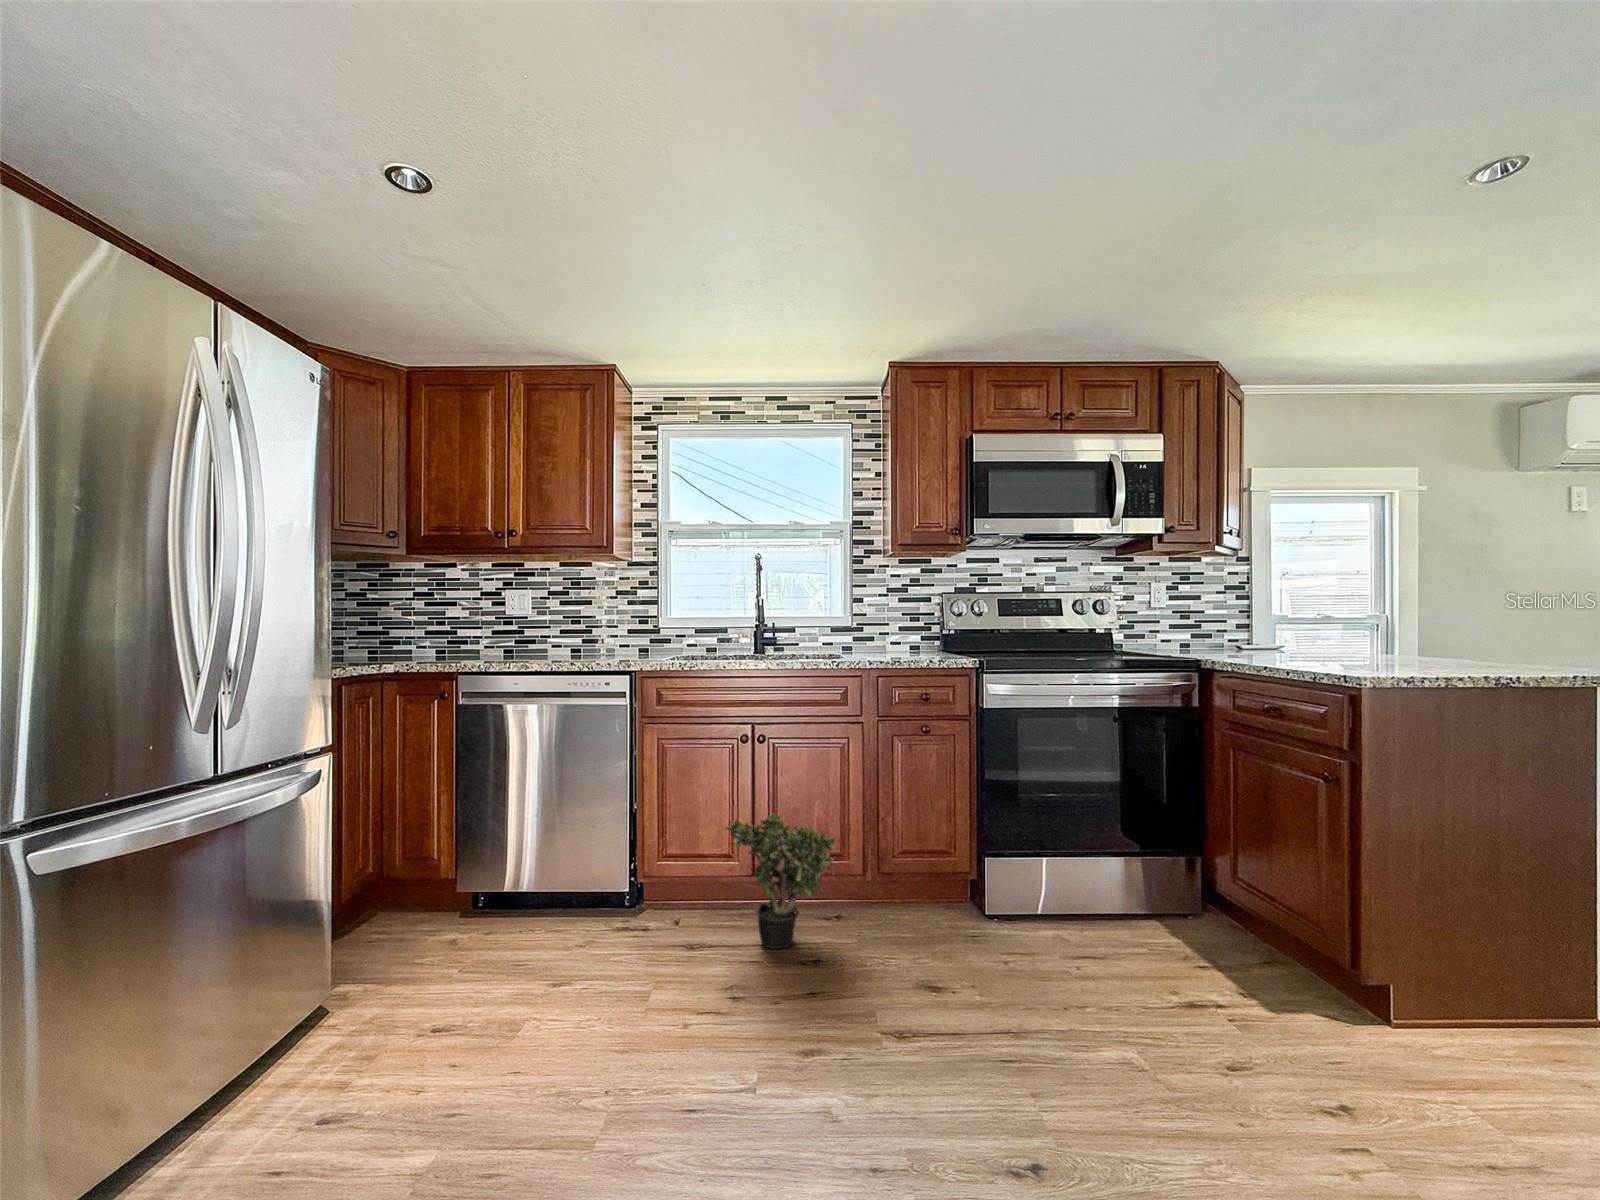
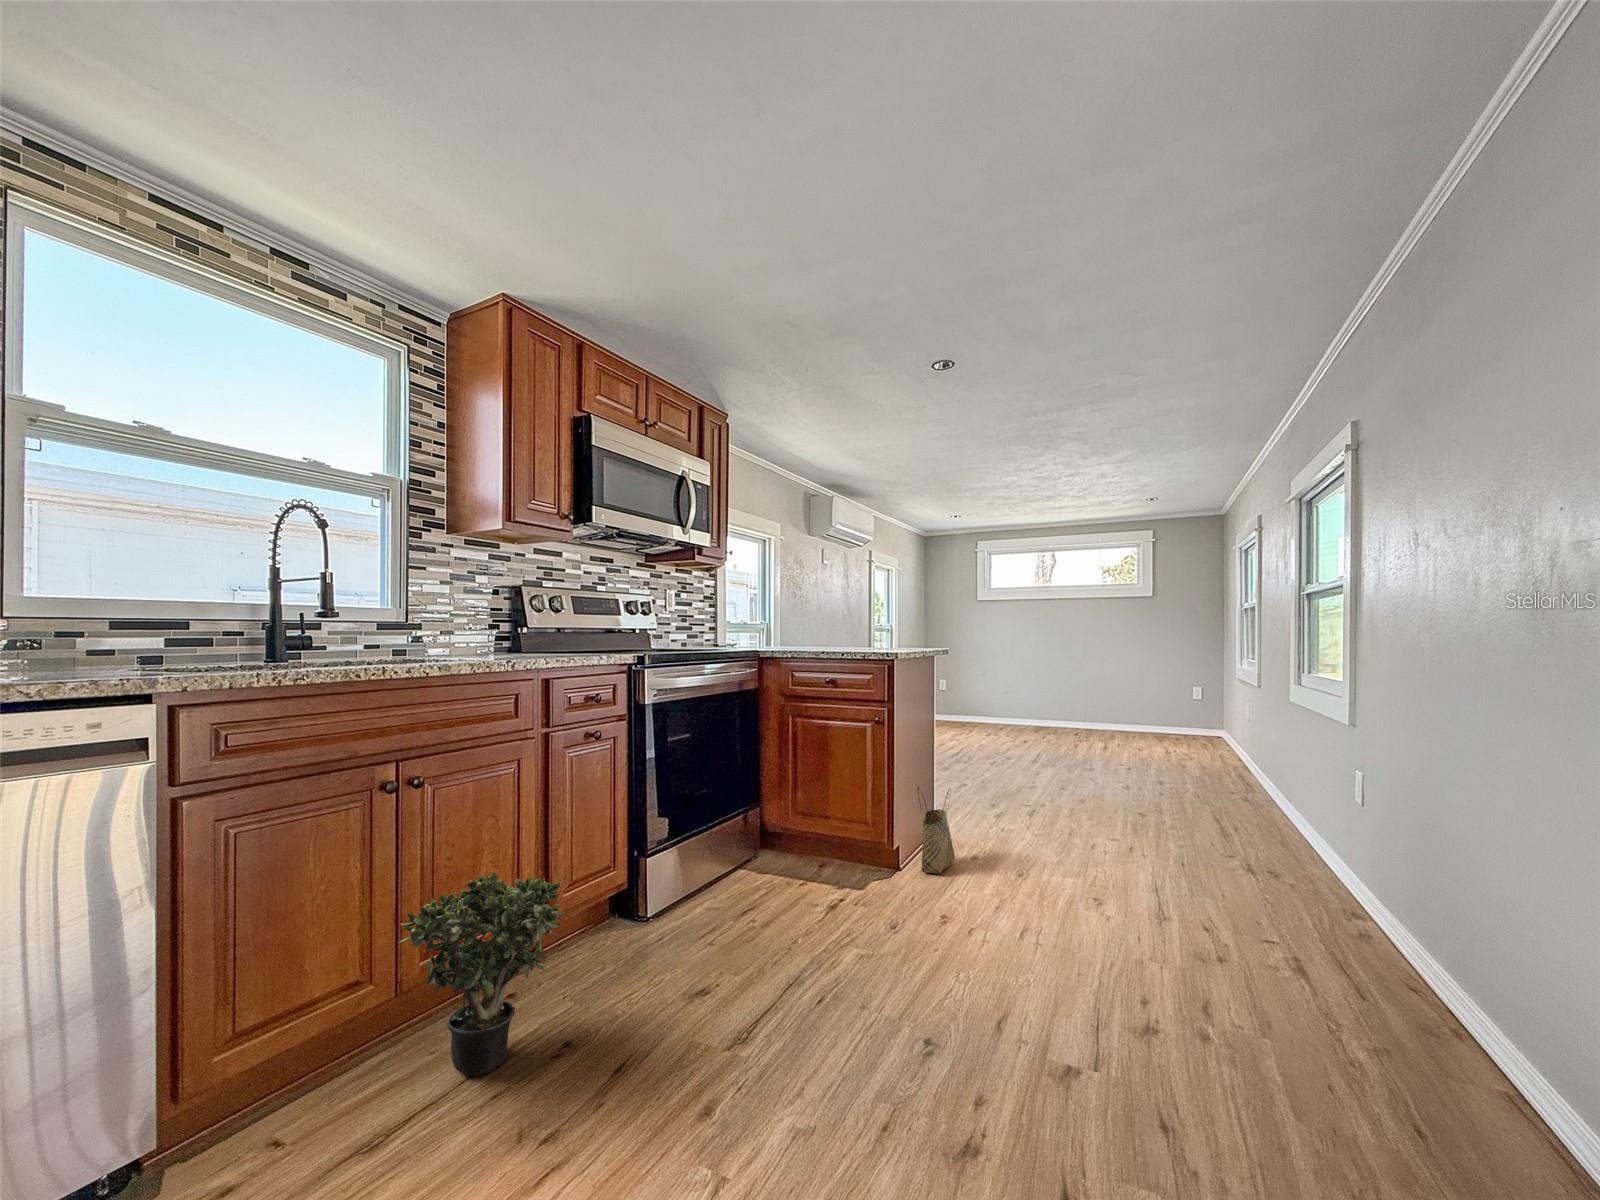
woven basket: none [1420,907,1537,1062] -> present [917,787,955,873]

